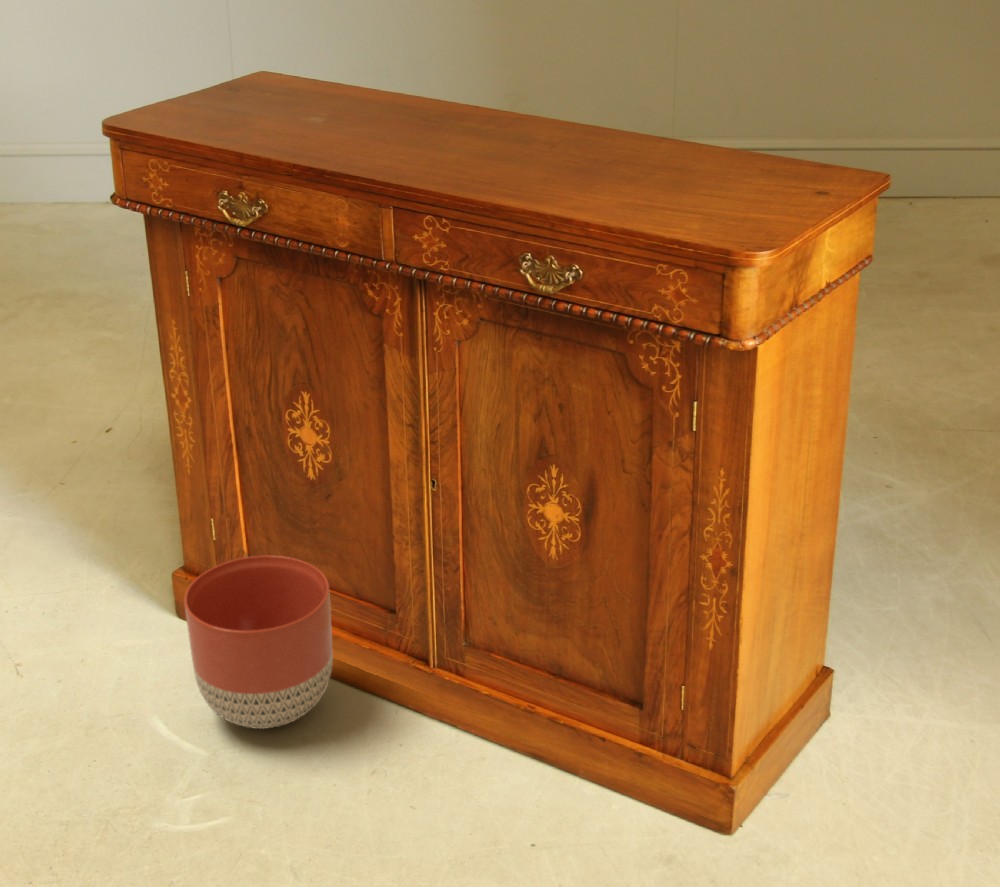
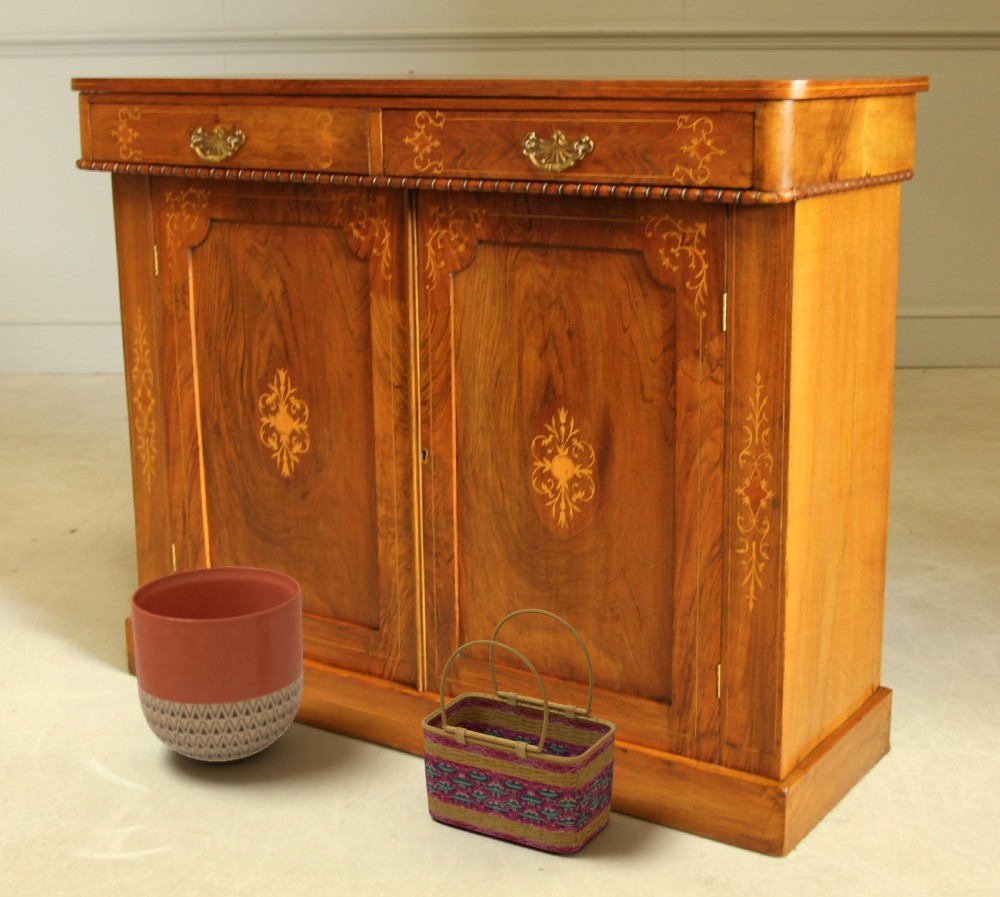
basket: none [435,626,598,830] -> present [421,609,617,853]

